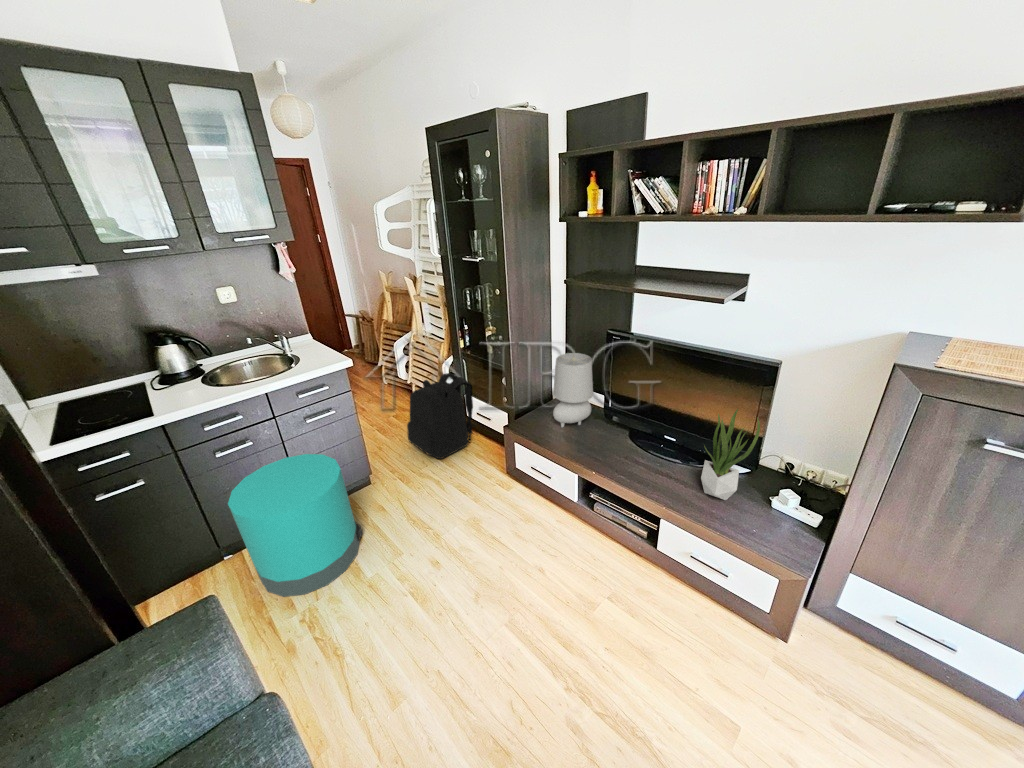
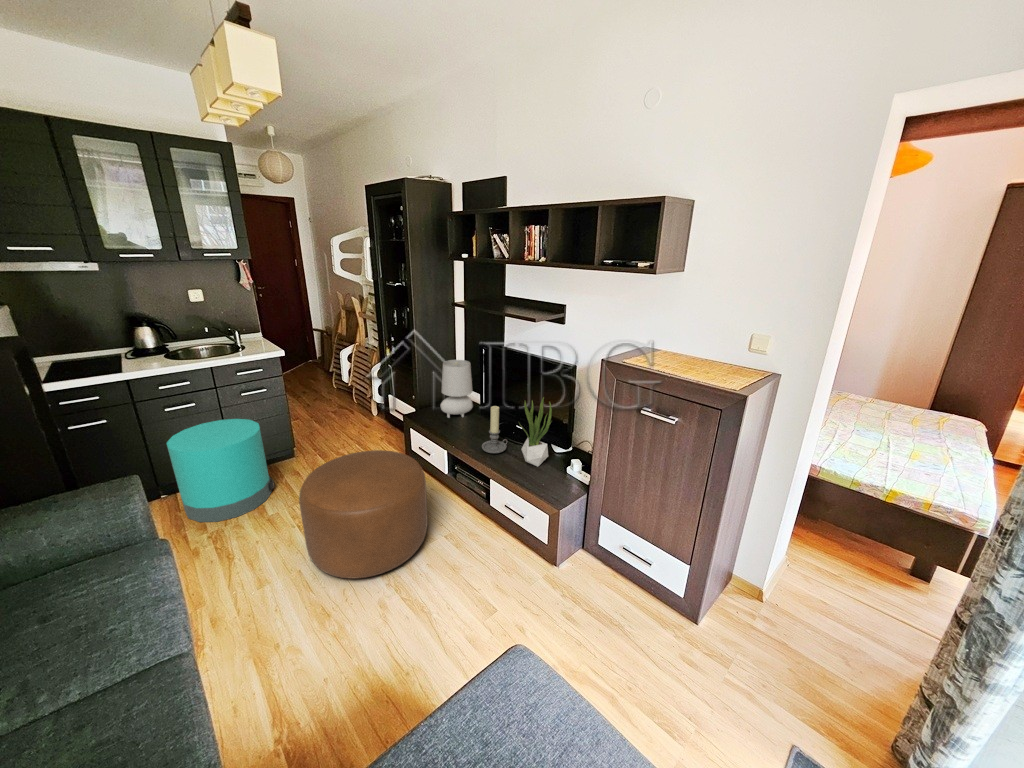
backpack: present [407,373,473,459] -> none [335,375,393,444]
candle holder: none [633,420,668,482] -> present [482,406,508,453]
ottoman: none [429,490,594,687] -> present [299,450,428,579]

